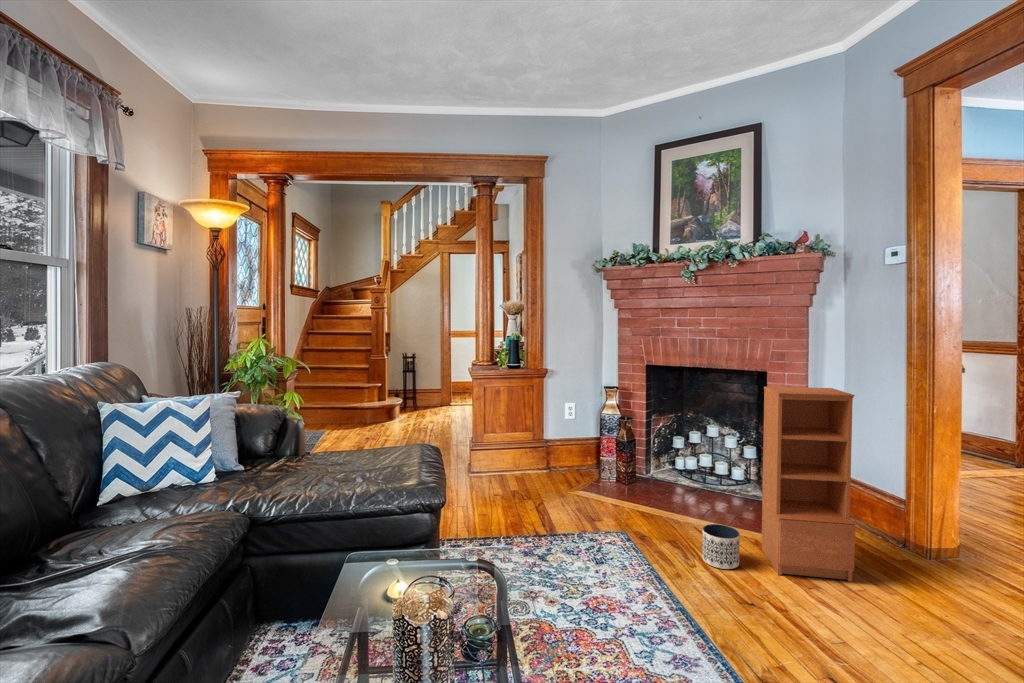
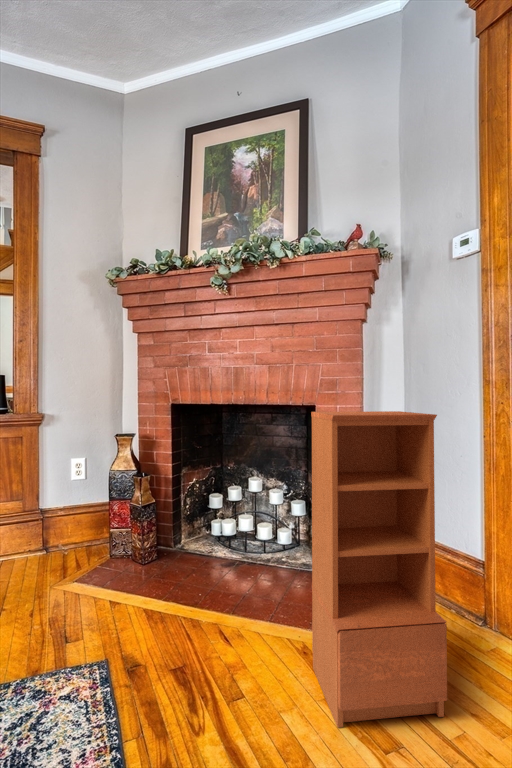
planter: present [702,524,740,569] -> none [219,643,278,734]

